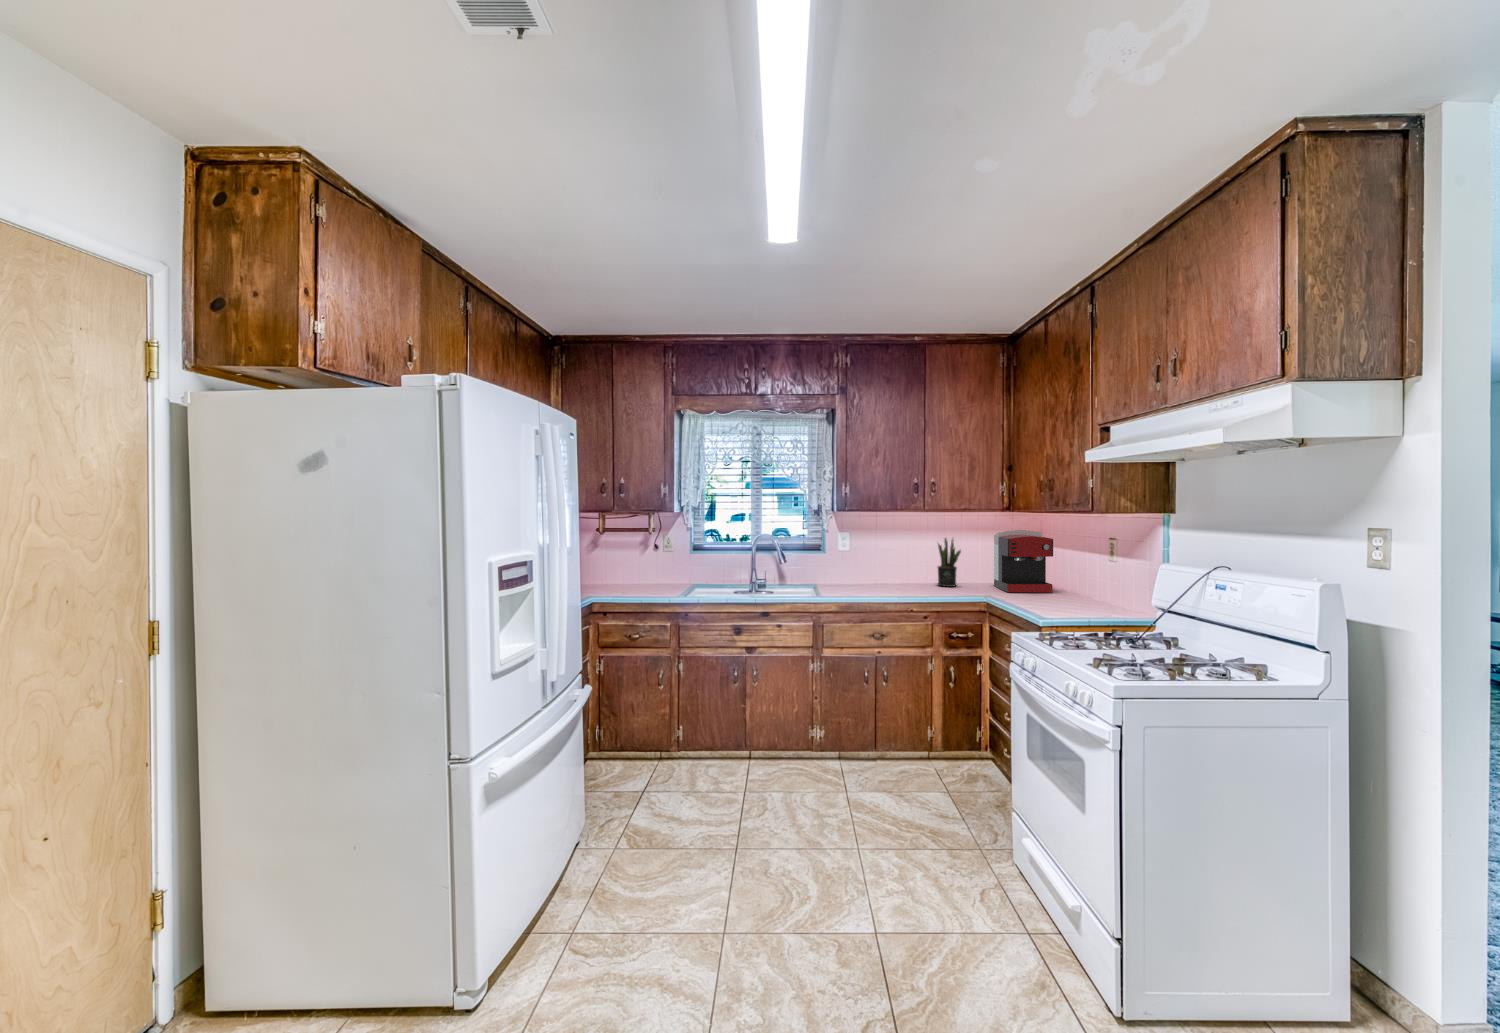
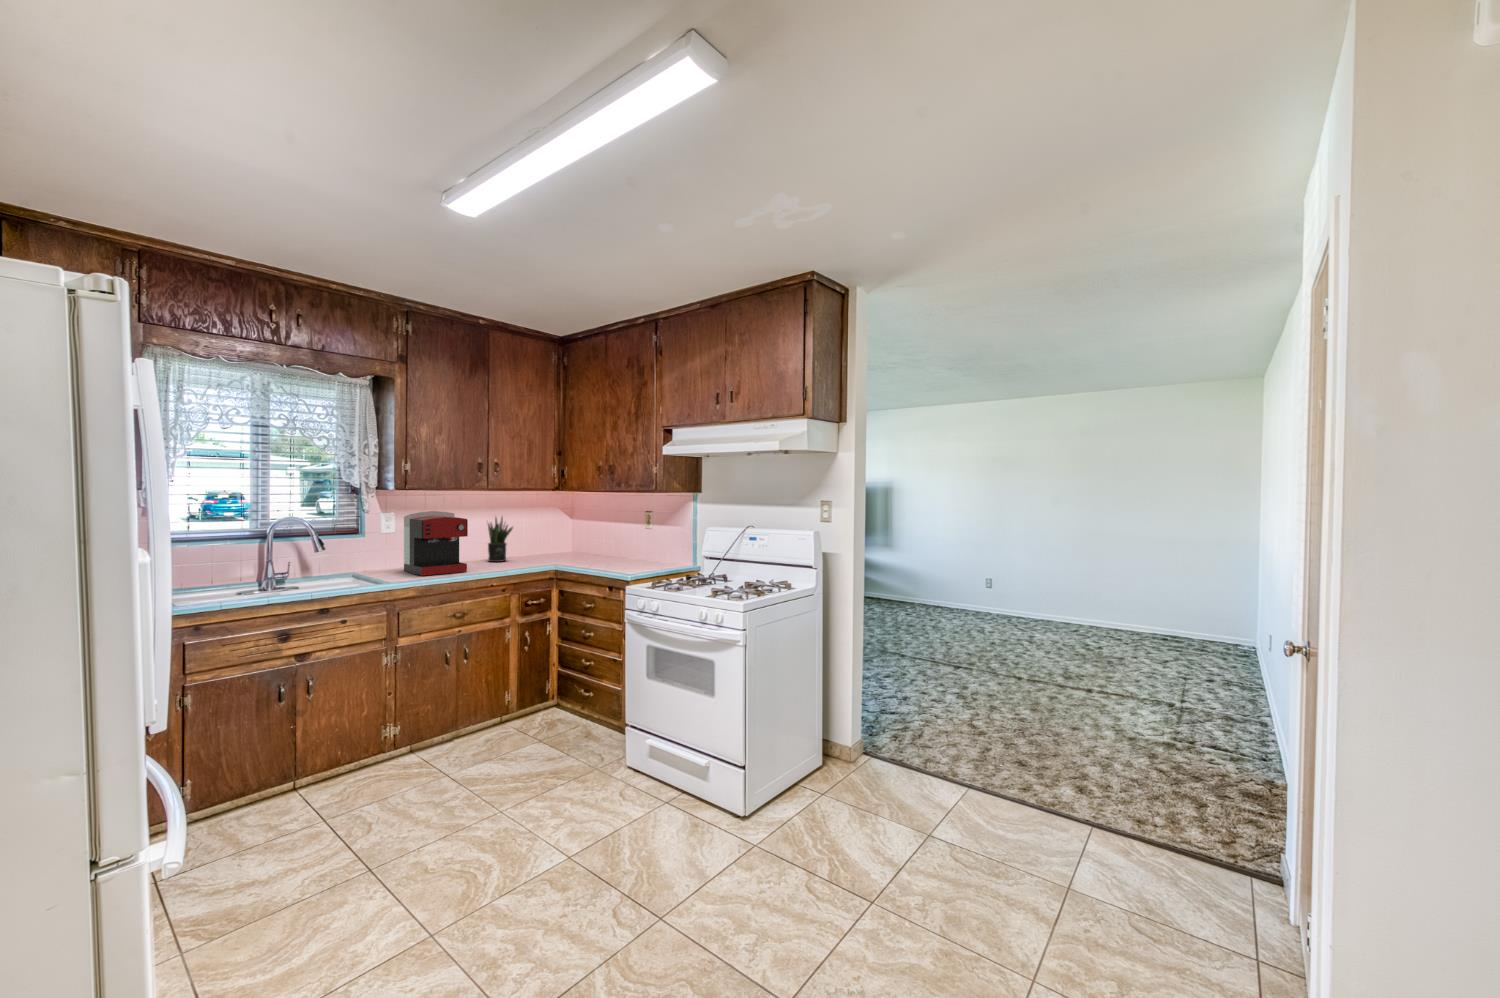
coffee maker: present [994,530,1053,593] -> present [404,511,468,576]

